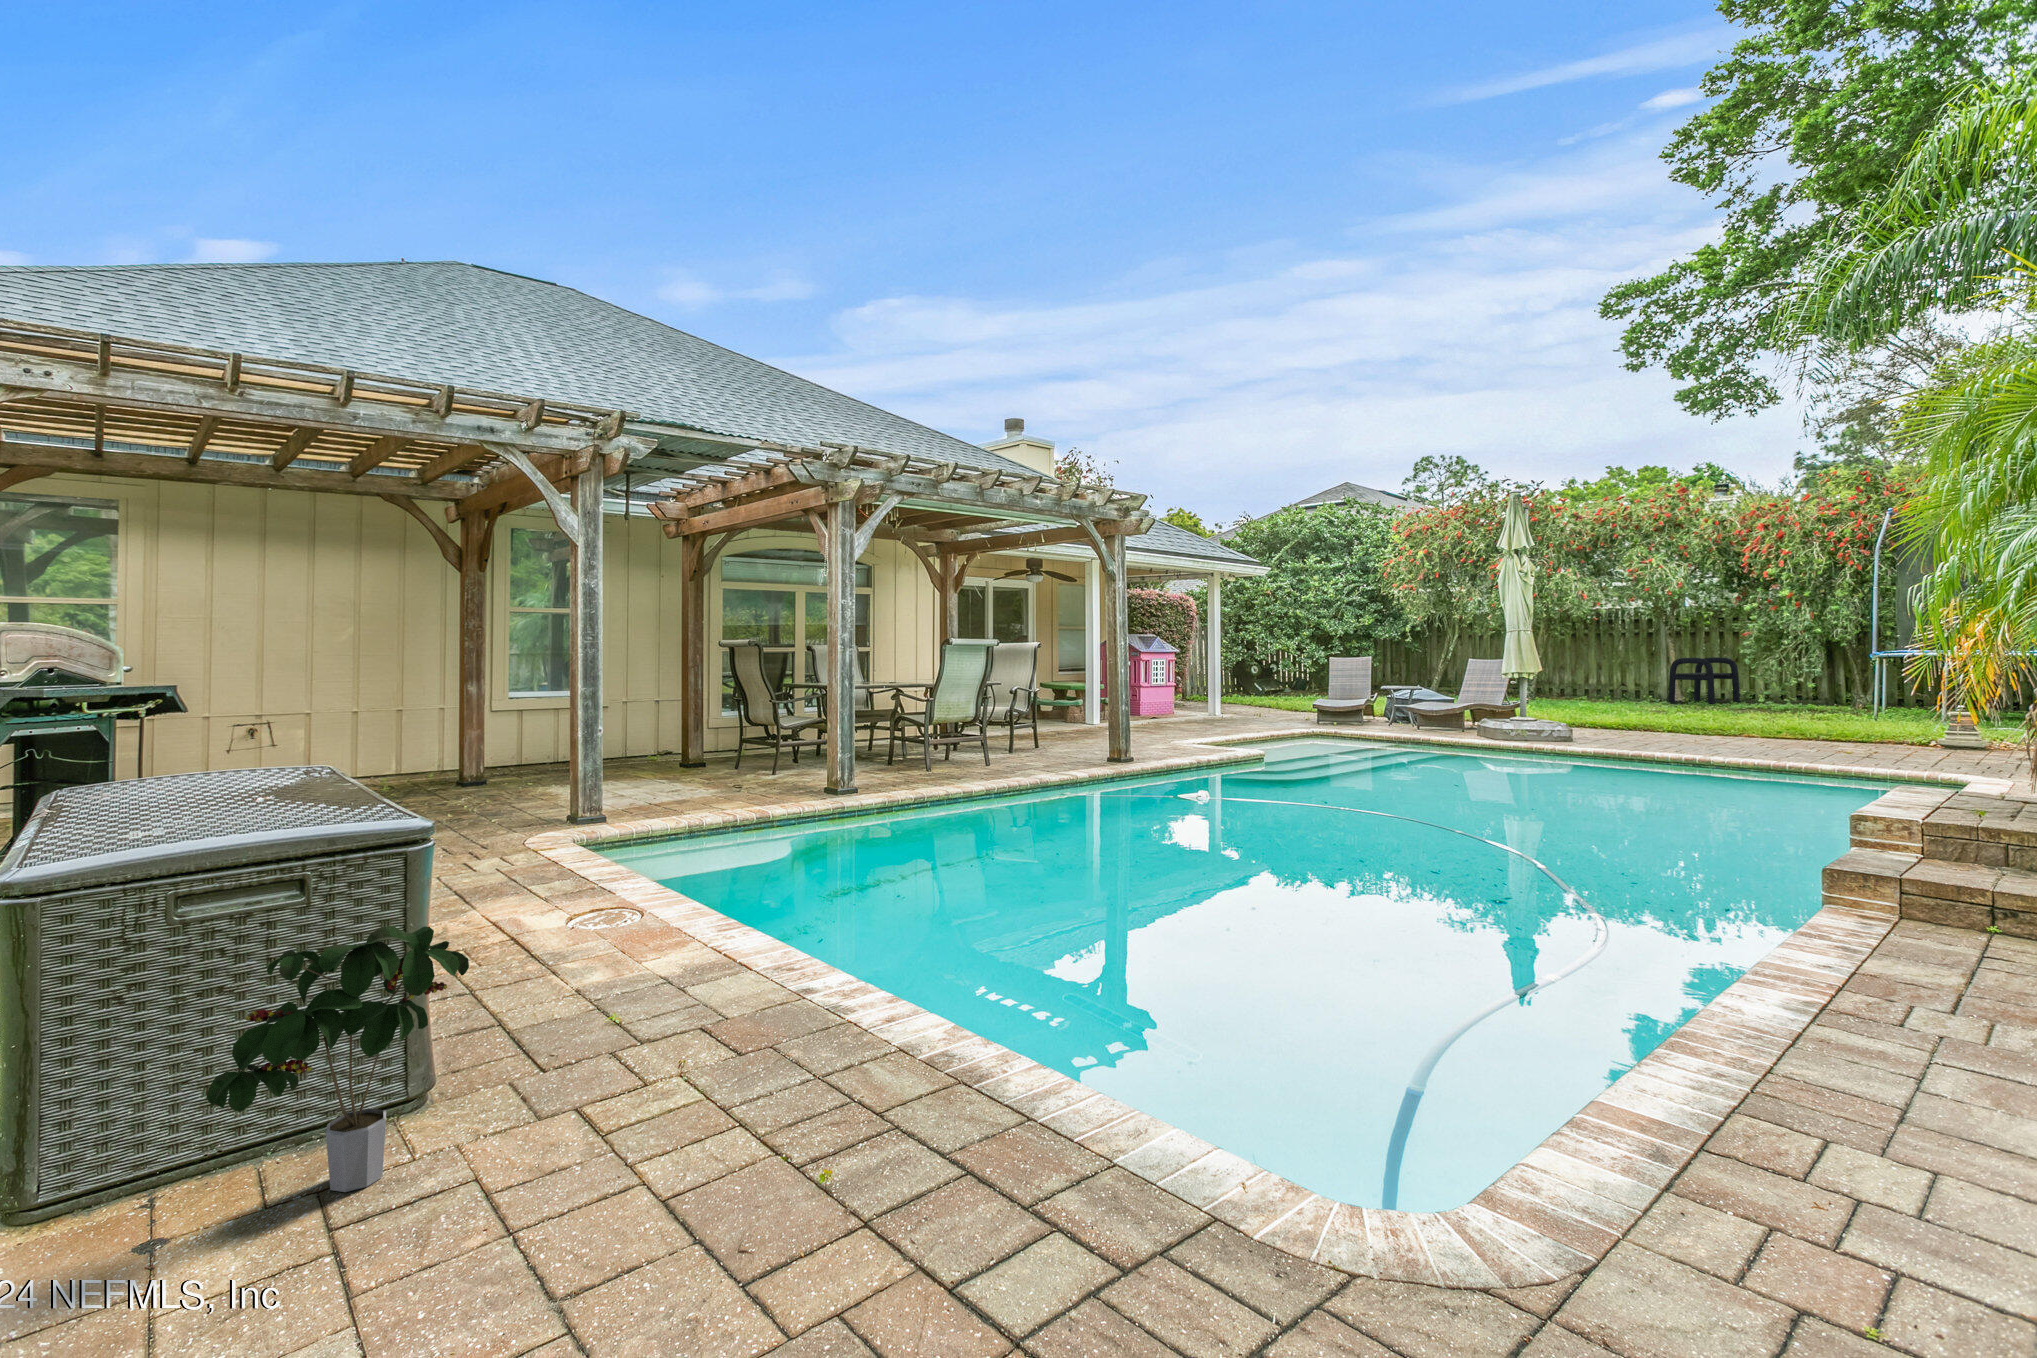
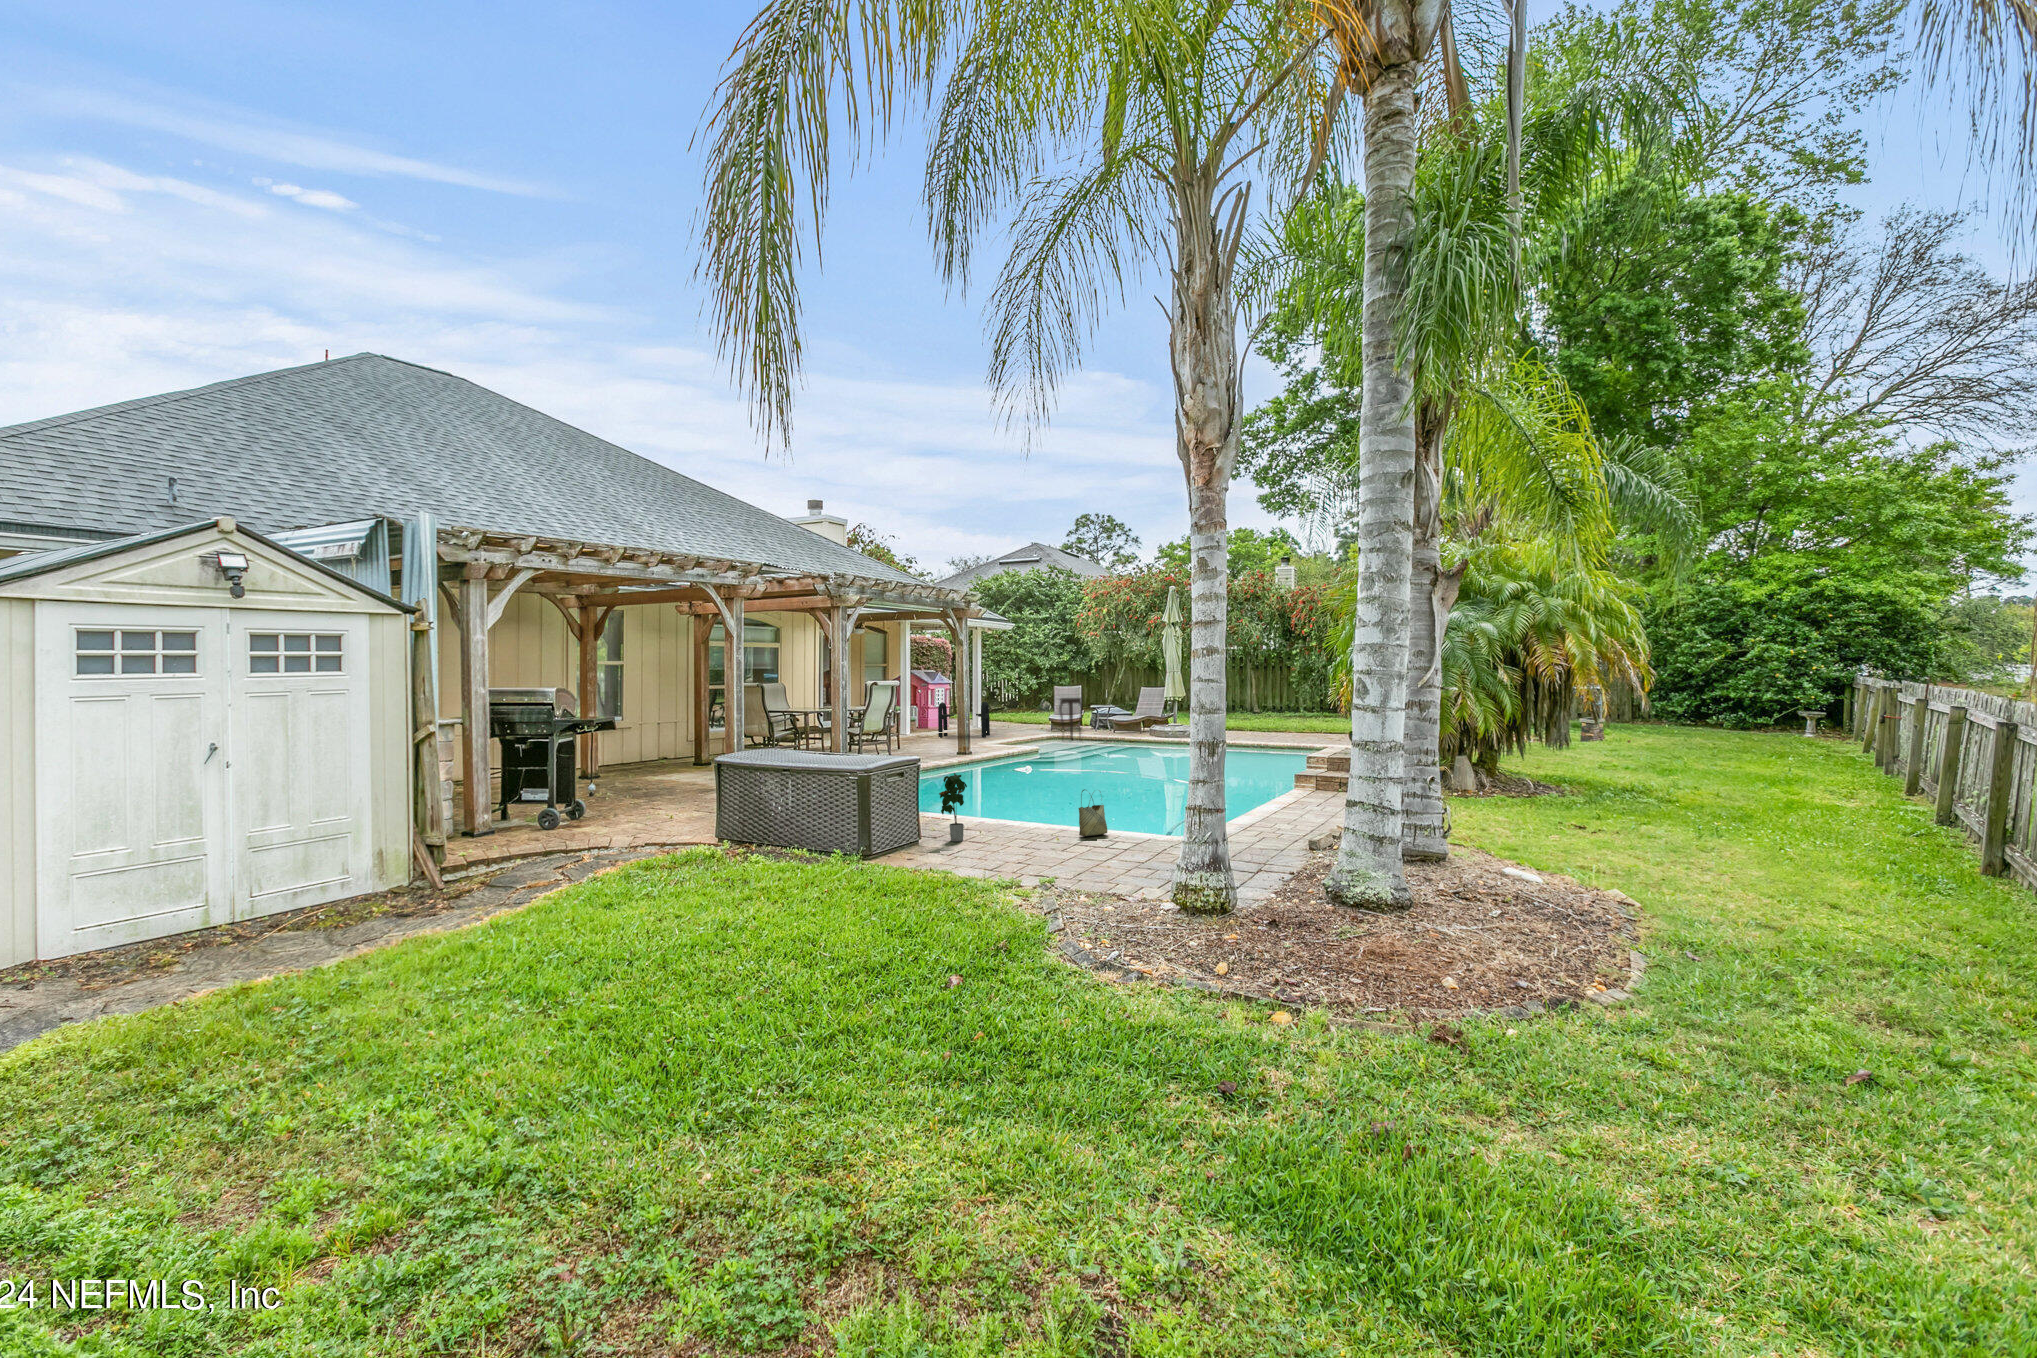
bench: present [1668,657,1740,704] -> present [938,702,990,738]
side table: none [1317,674,1354,739] -> present [1059,698,1083,740]
woven basket: none [733,1058,881,1293] -> present [1079,789,1108,836]

